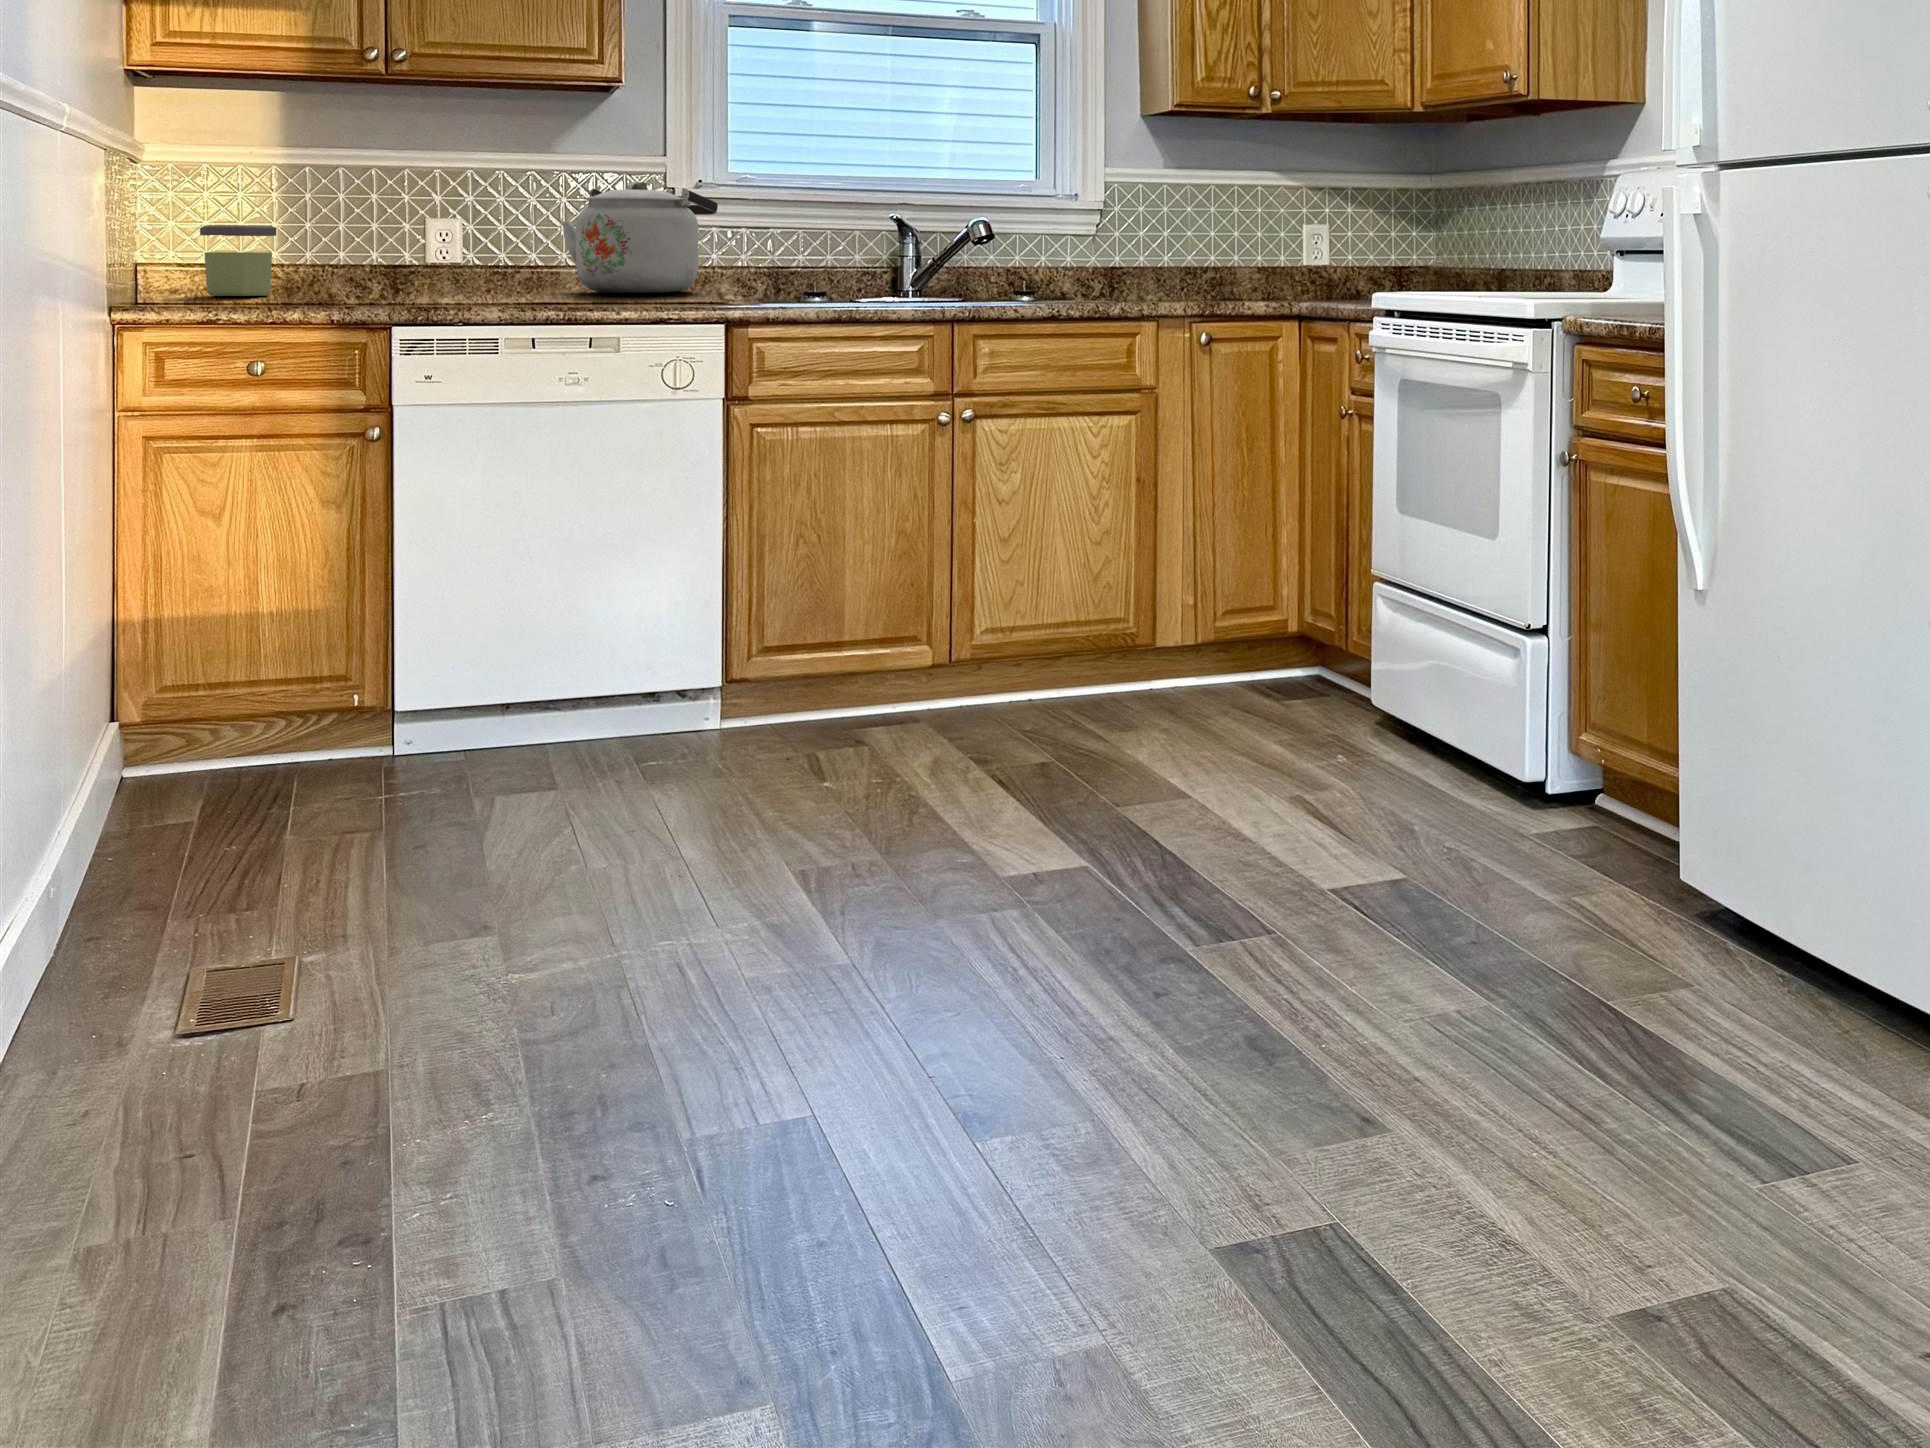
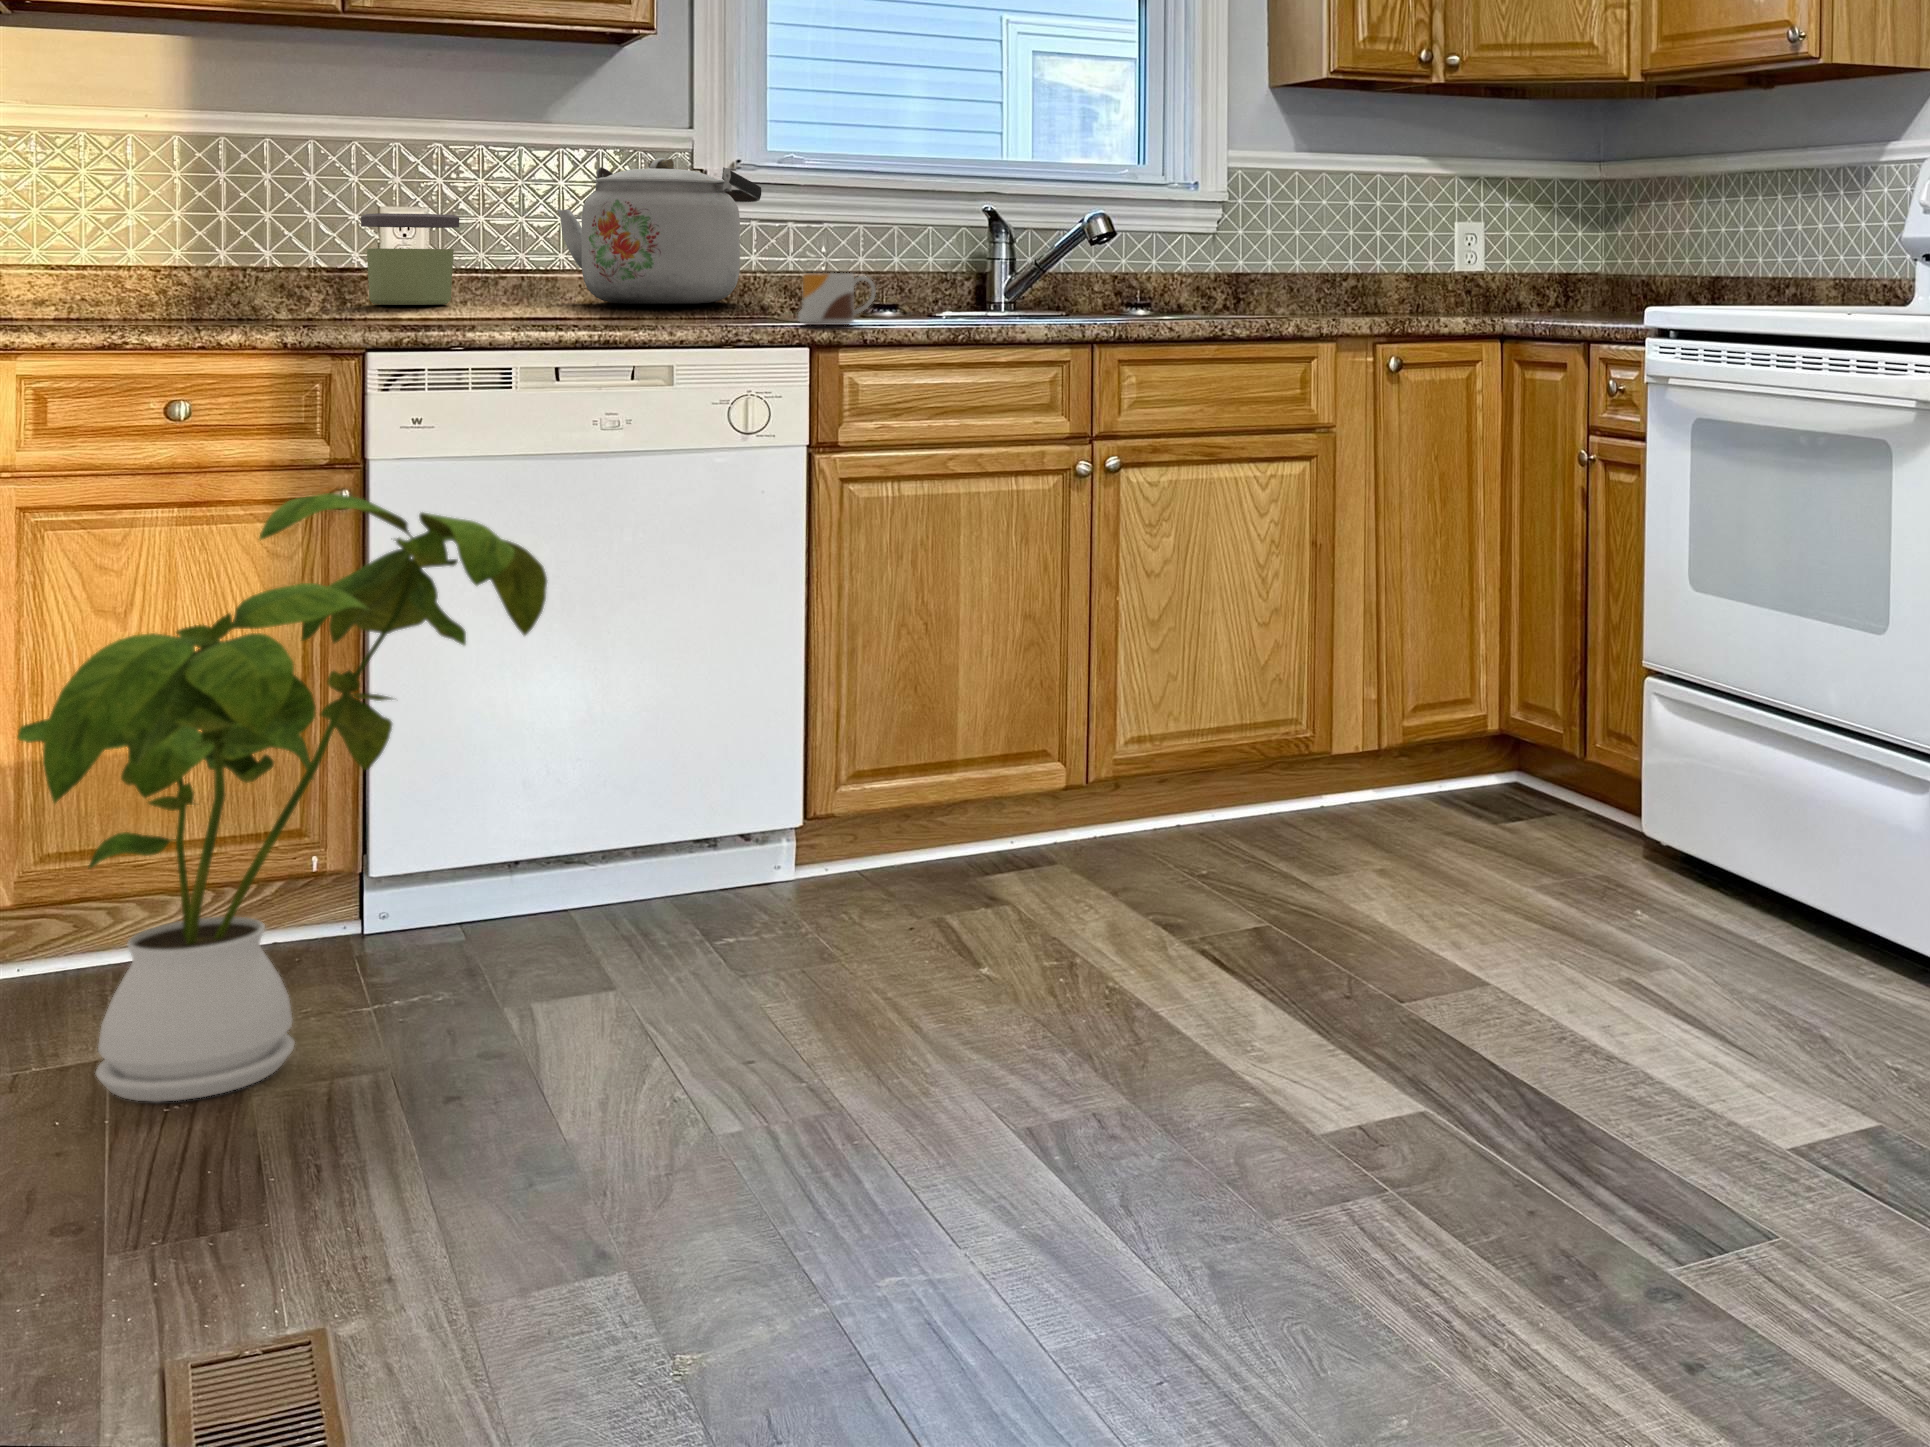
jar: present [200,225,276,296] -> present [361,213,459,305]
mug: none [724,269,783,308] -> present [798,273,876,325]
house plant: none [123,425,503,848] -> present [18,493,547,1102]

